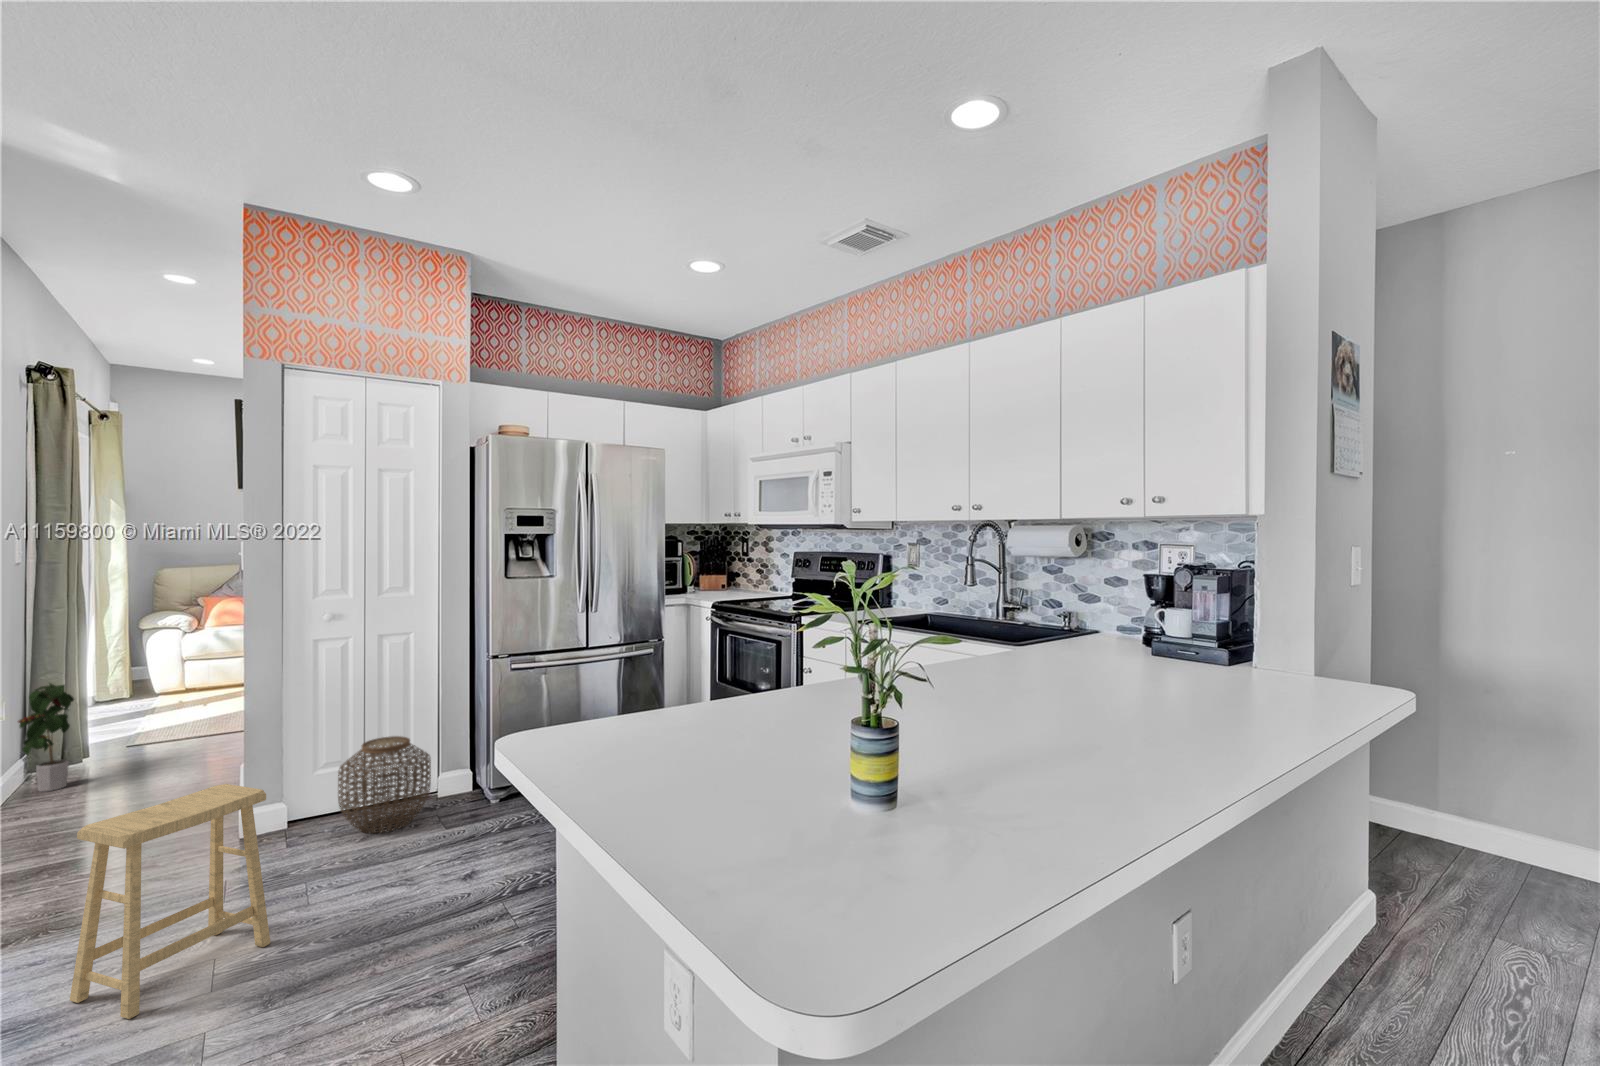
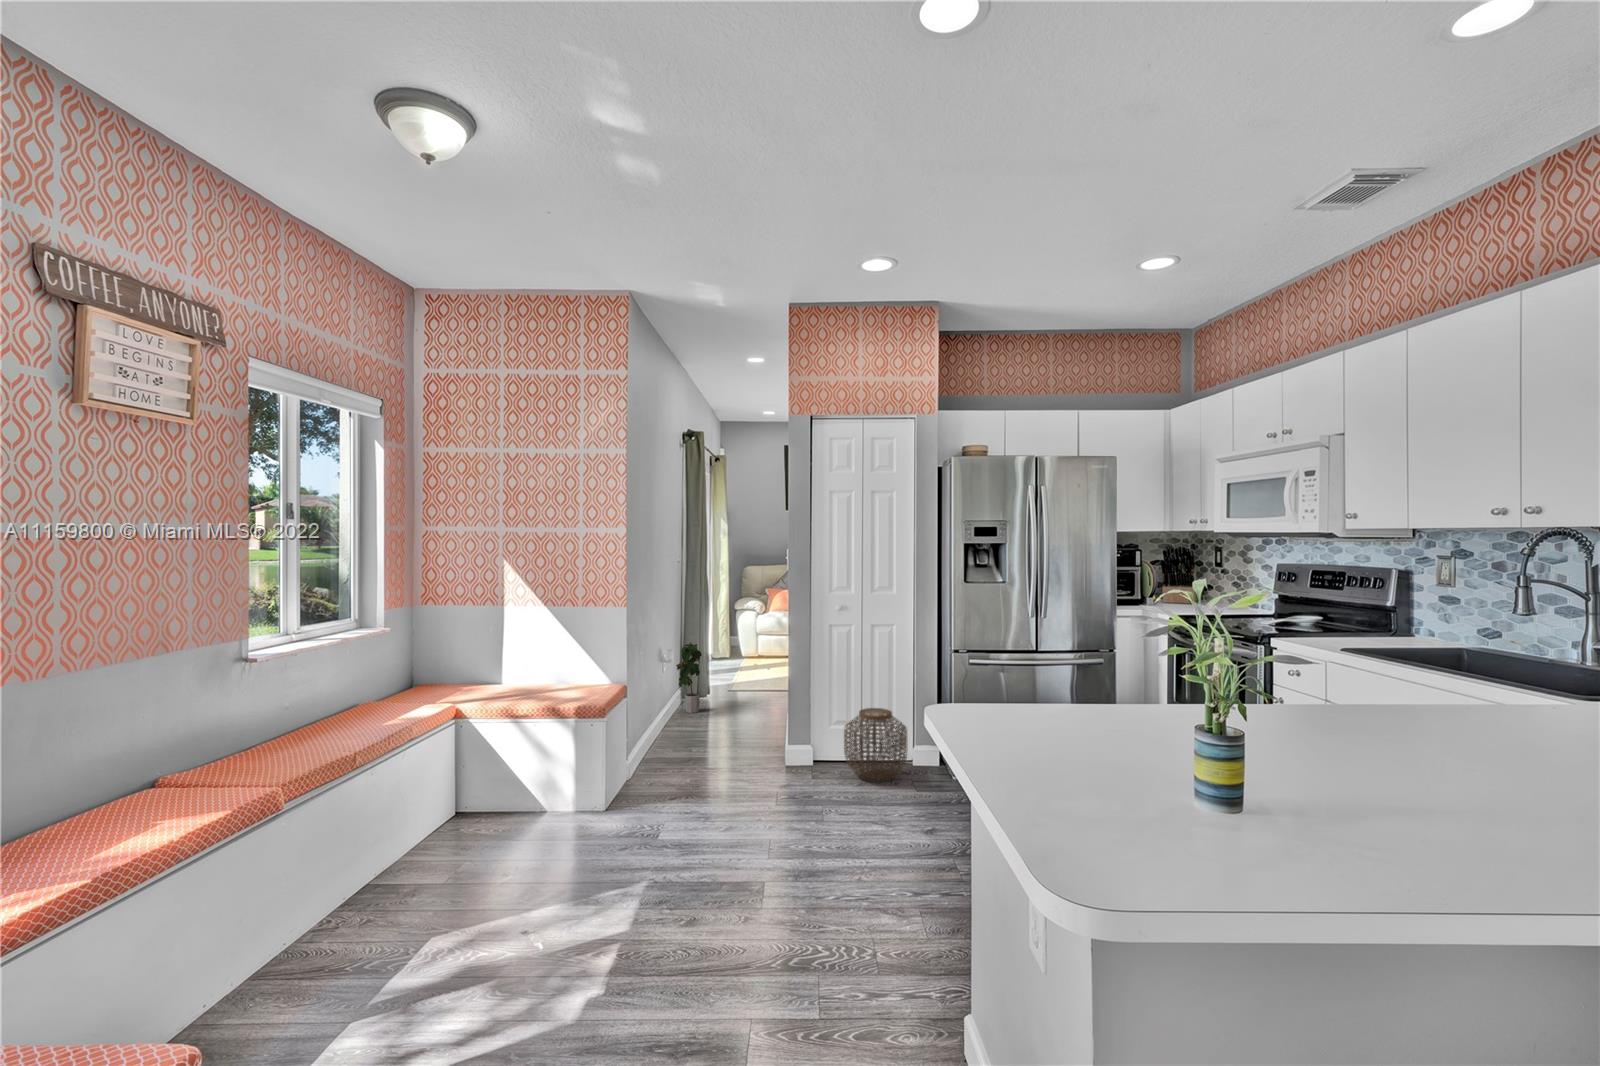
footstool: present [70,784,270,1019] -> none [701,724,800,862]

